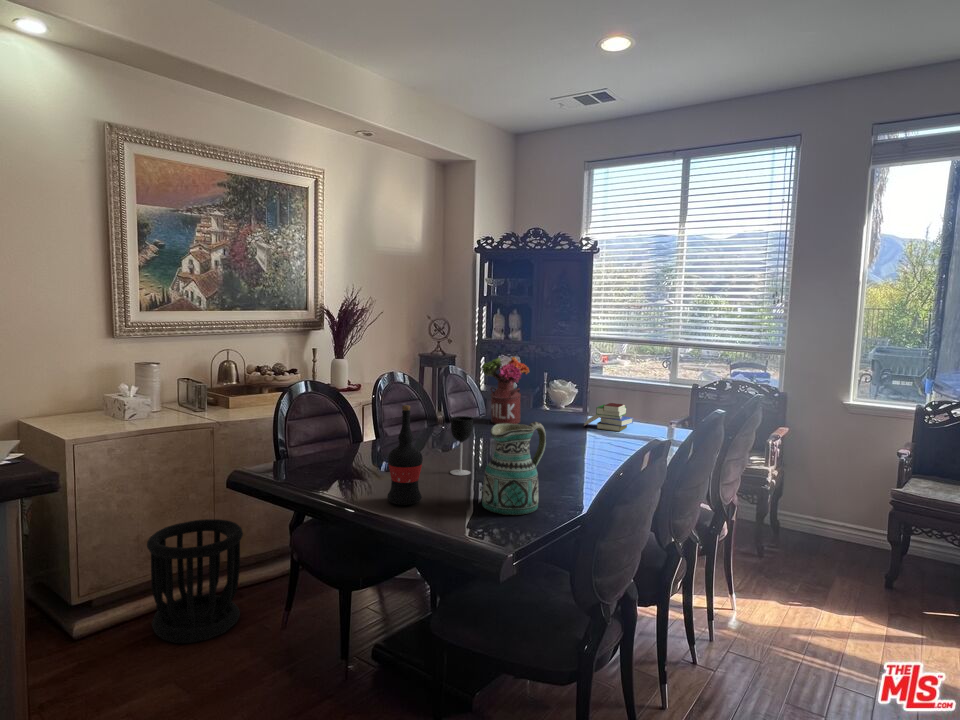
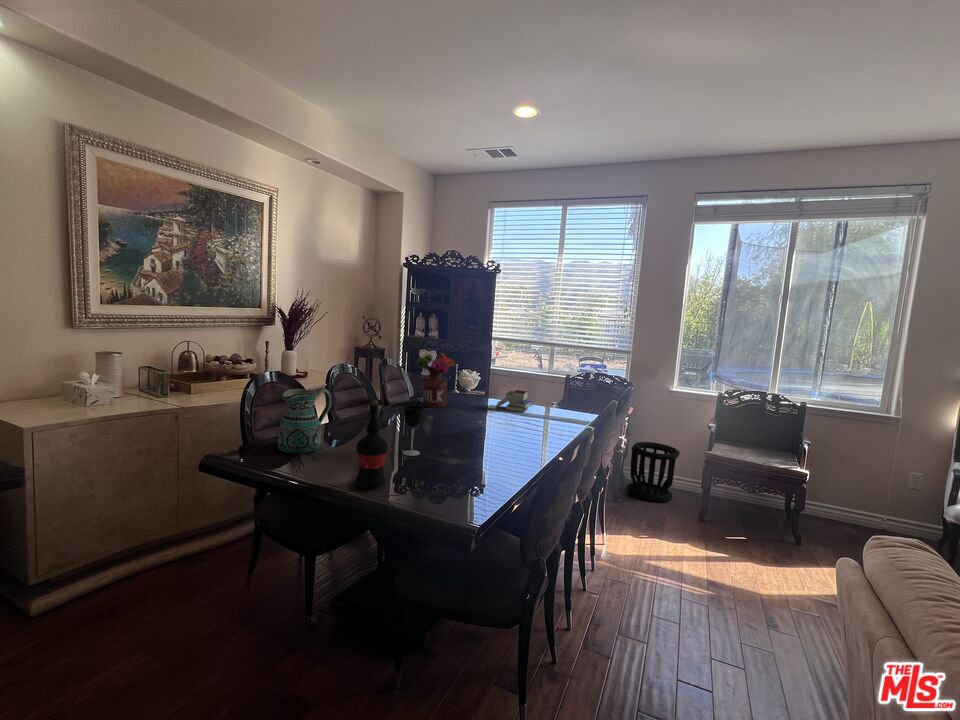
ceramic pitcher: present [482,422,546,515] -> present [278,388,331,454]
wastebasket: present [147,519,243,643] -> present [627,442,680,502]

